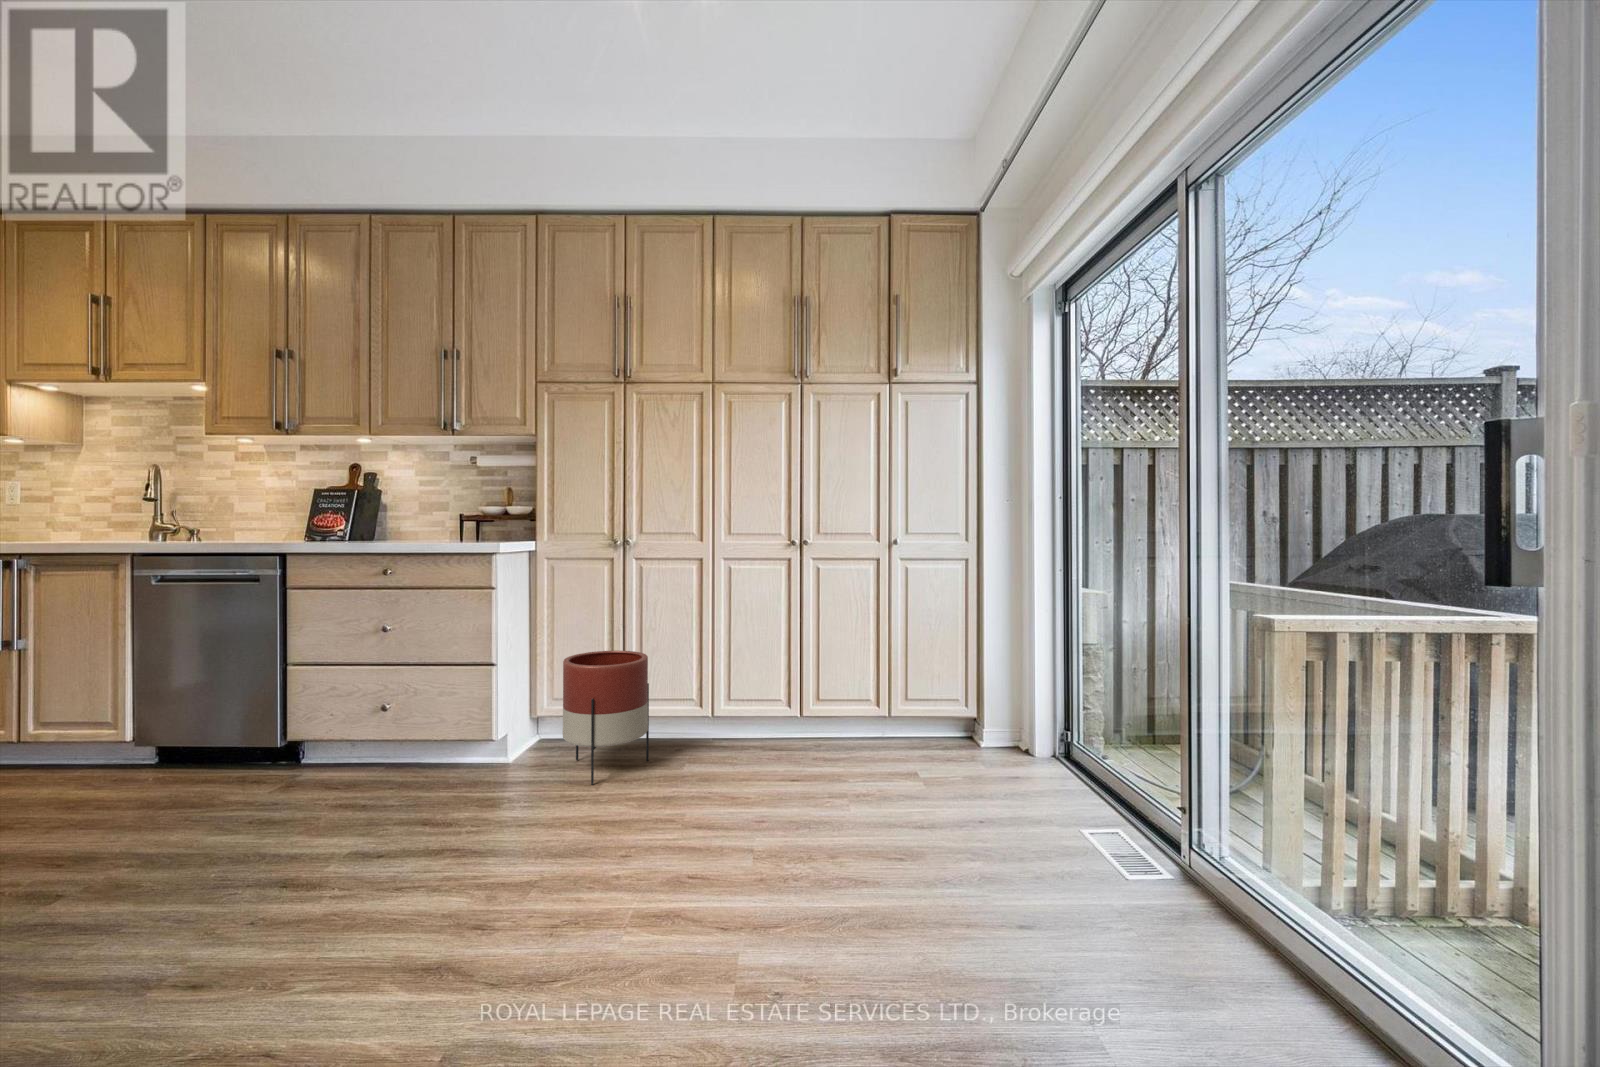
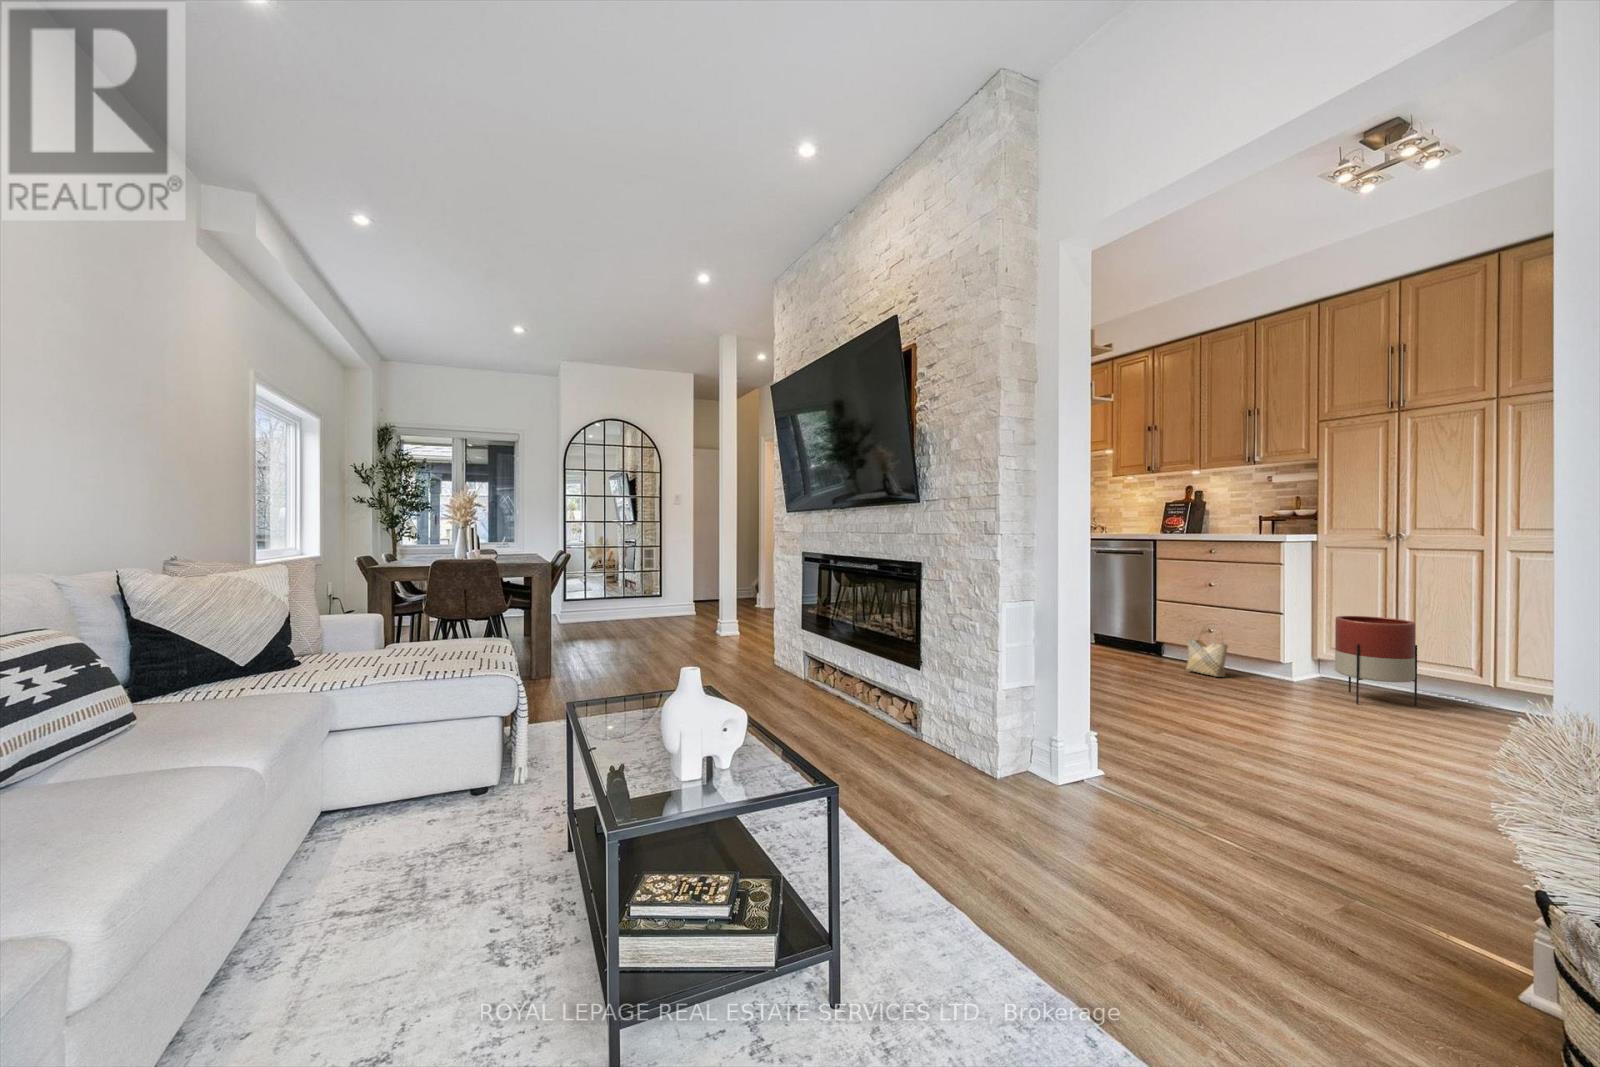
woven basket: none [341,693,414,788] -> present [1186,634,1228,677]

